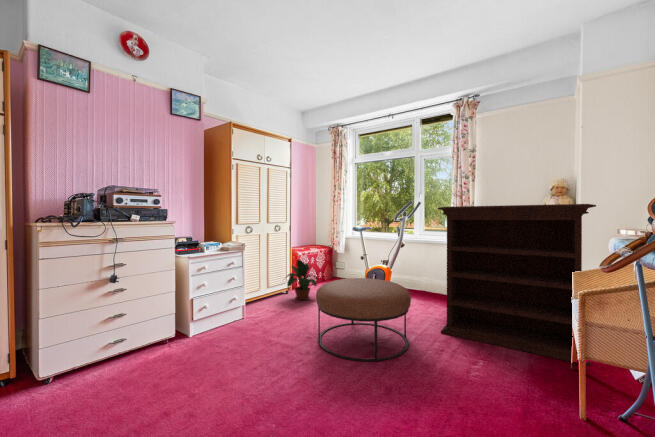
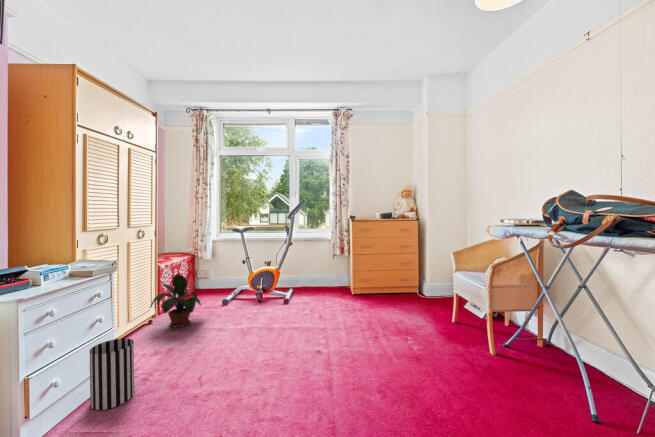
bookshelf: present [438,204,596,366] -> none [349,207,464,325]
ottoman: present [316,278,411,361] -> none [249,284,354,380]
wastebasket: none [221,294,244,334] -> present [90,338,134,410]

